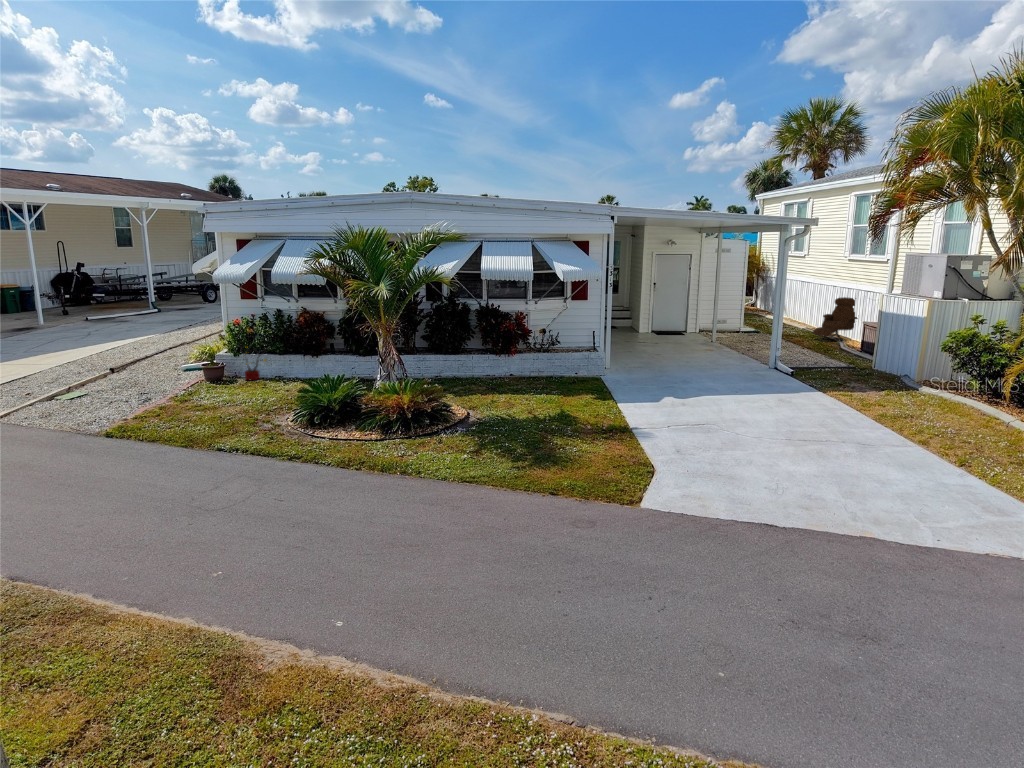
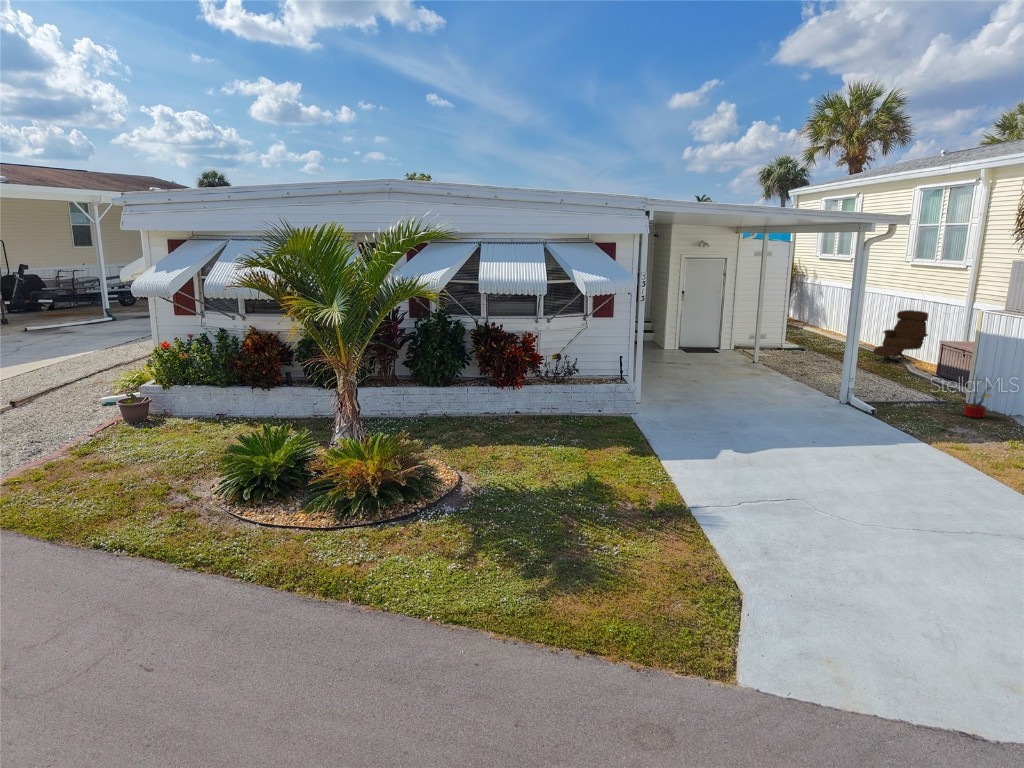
decorative plant: present [242,351,266,380] -> present [964,375,991,418]

